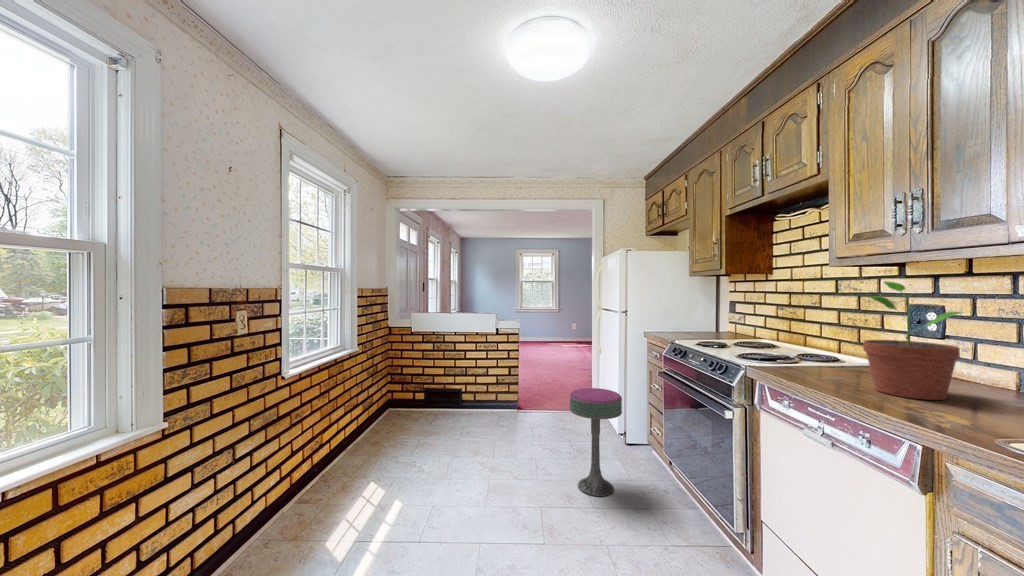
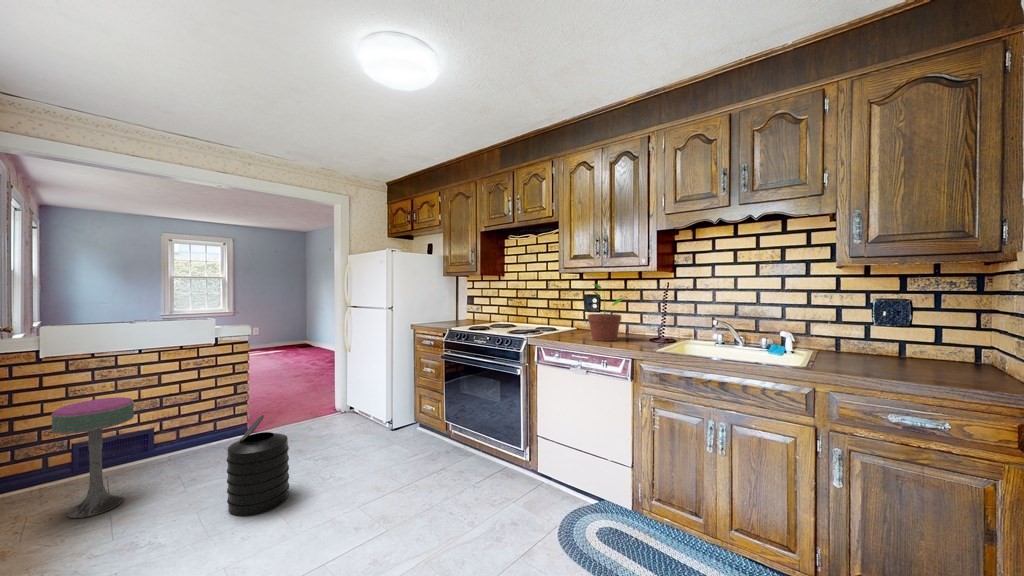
bar stool: present [570,388,622,496] -> present [51,397,134,518]
trash can: none [455,395,500,478] -> present [227,415,289,516]

